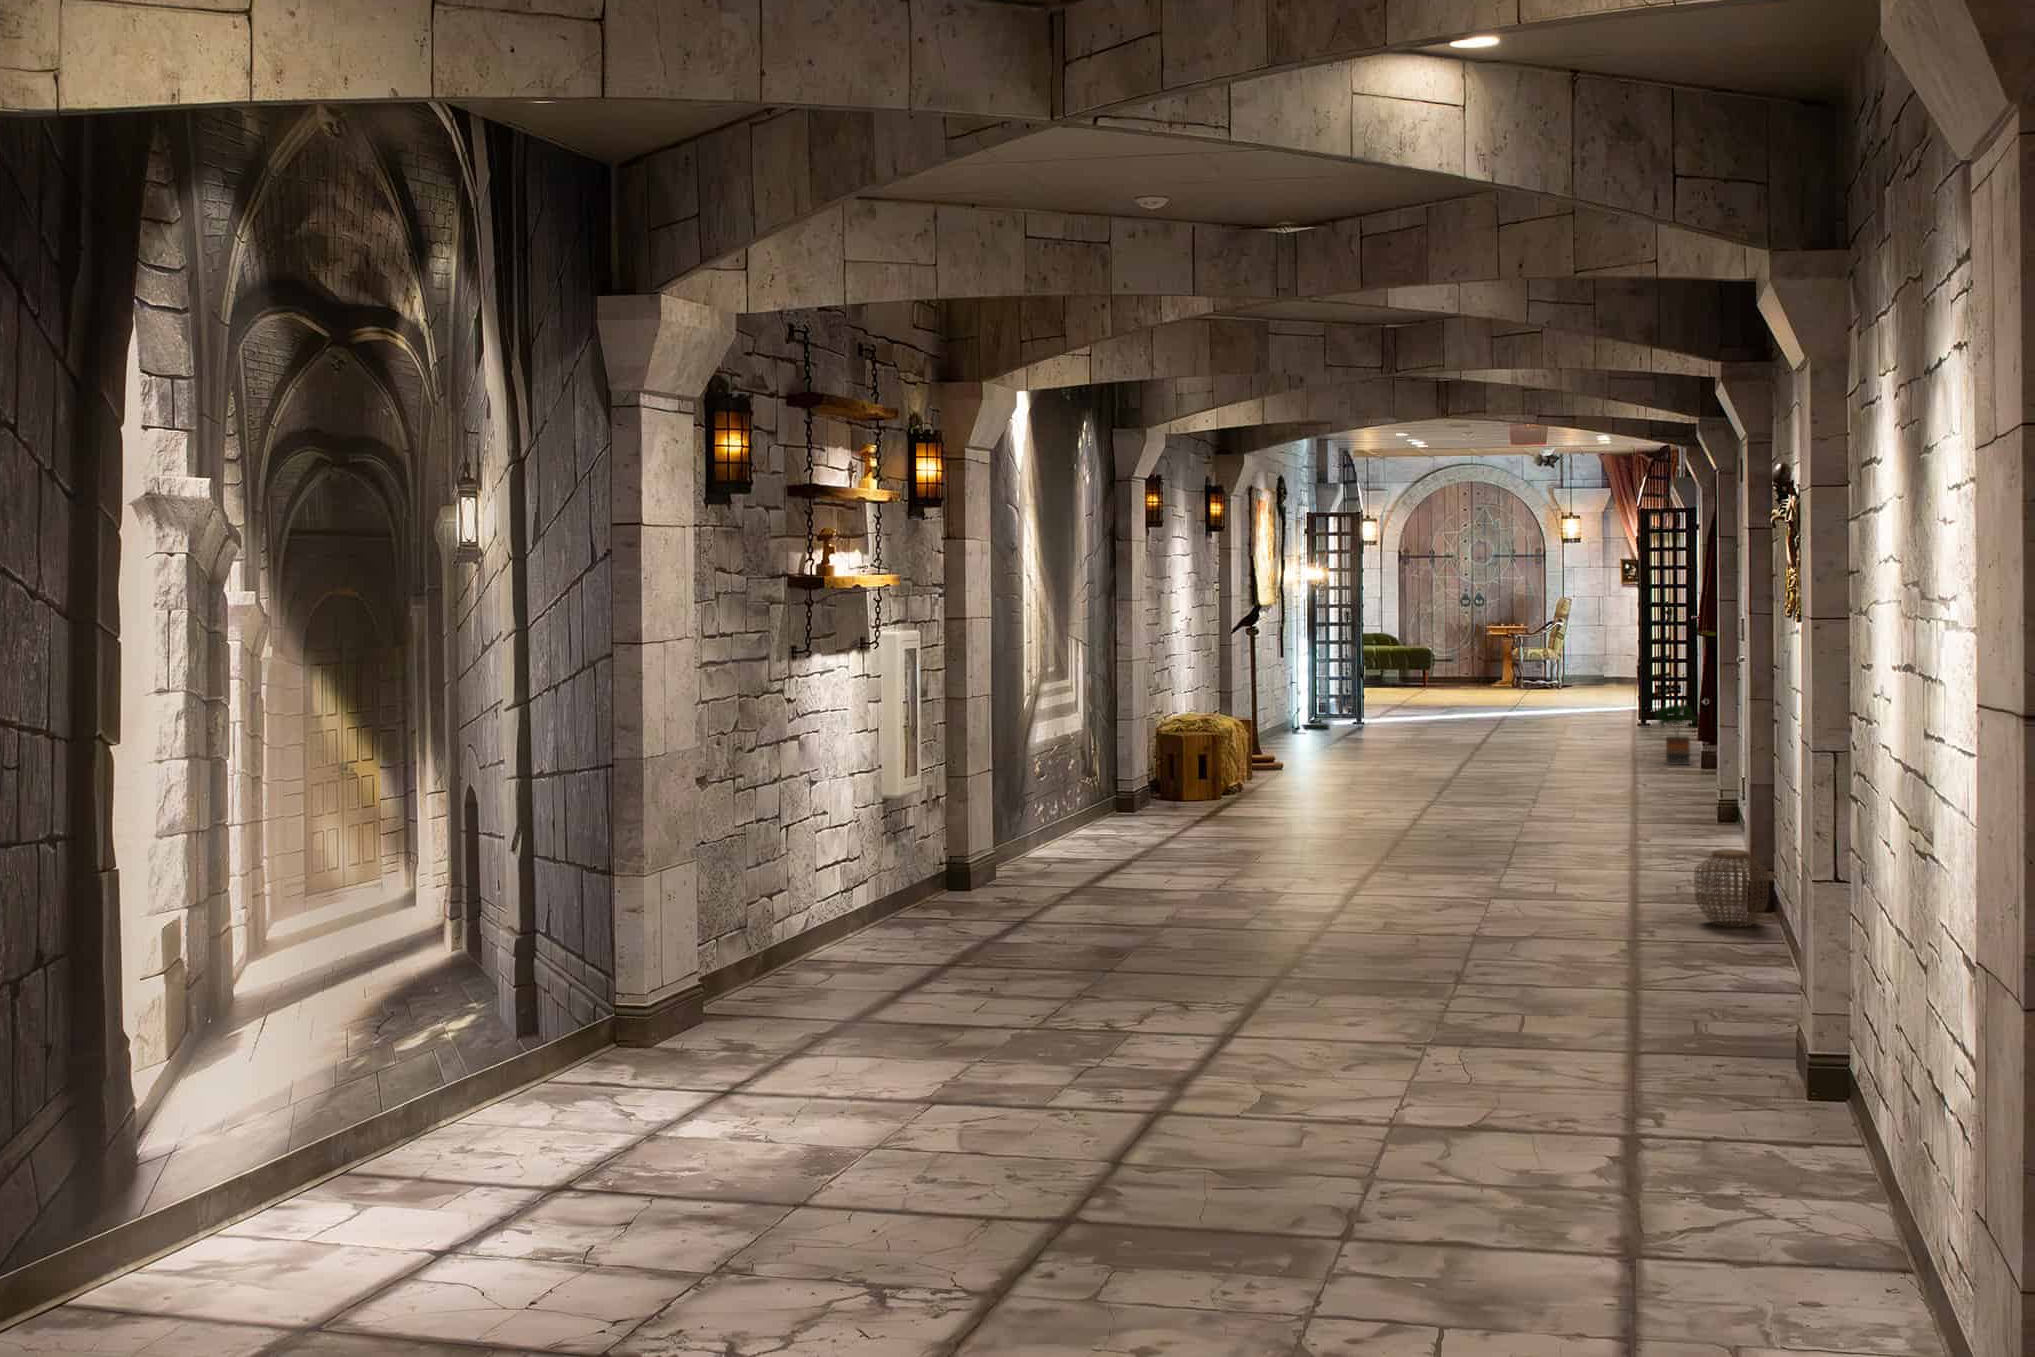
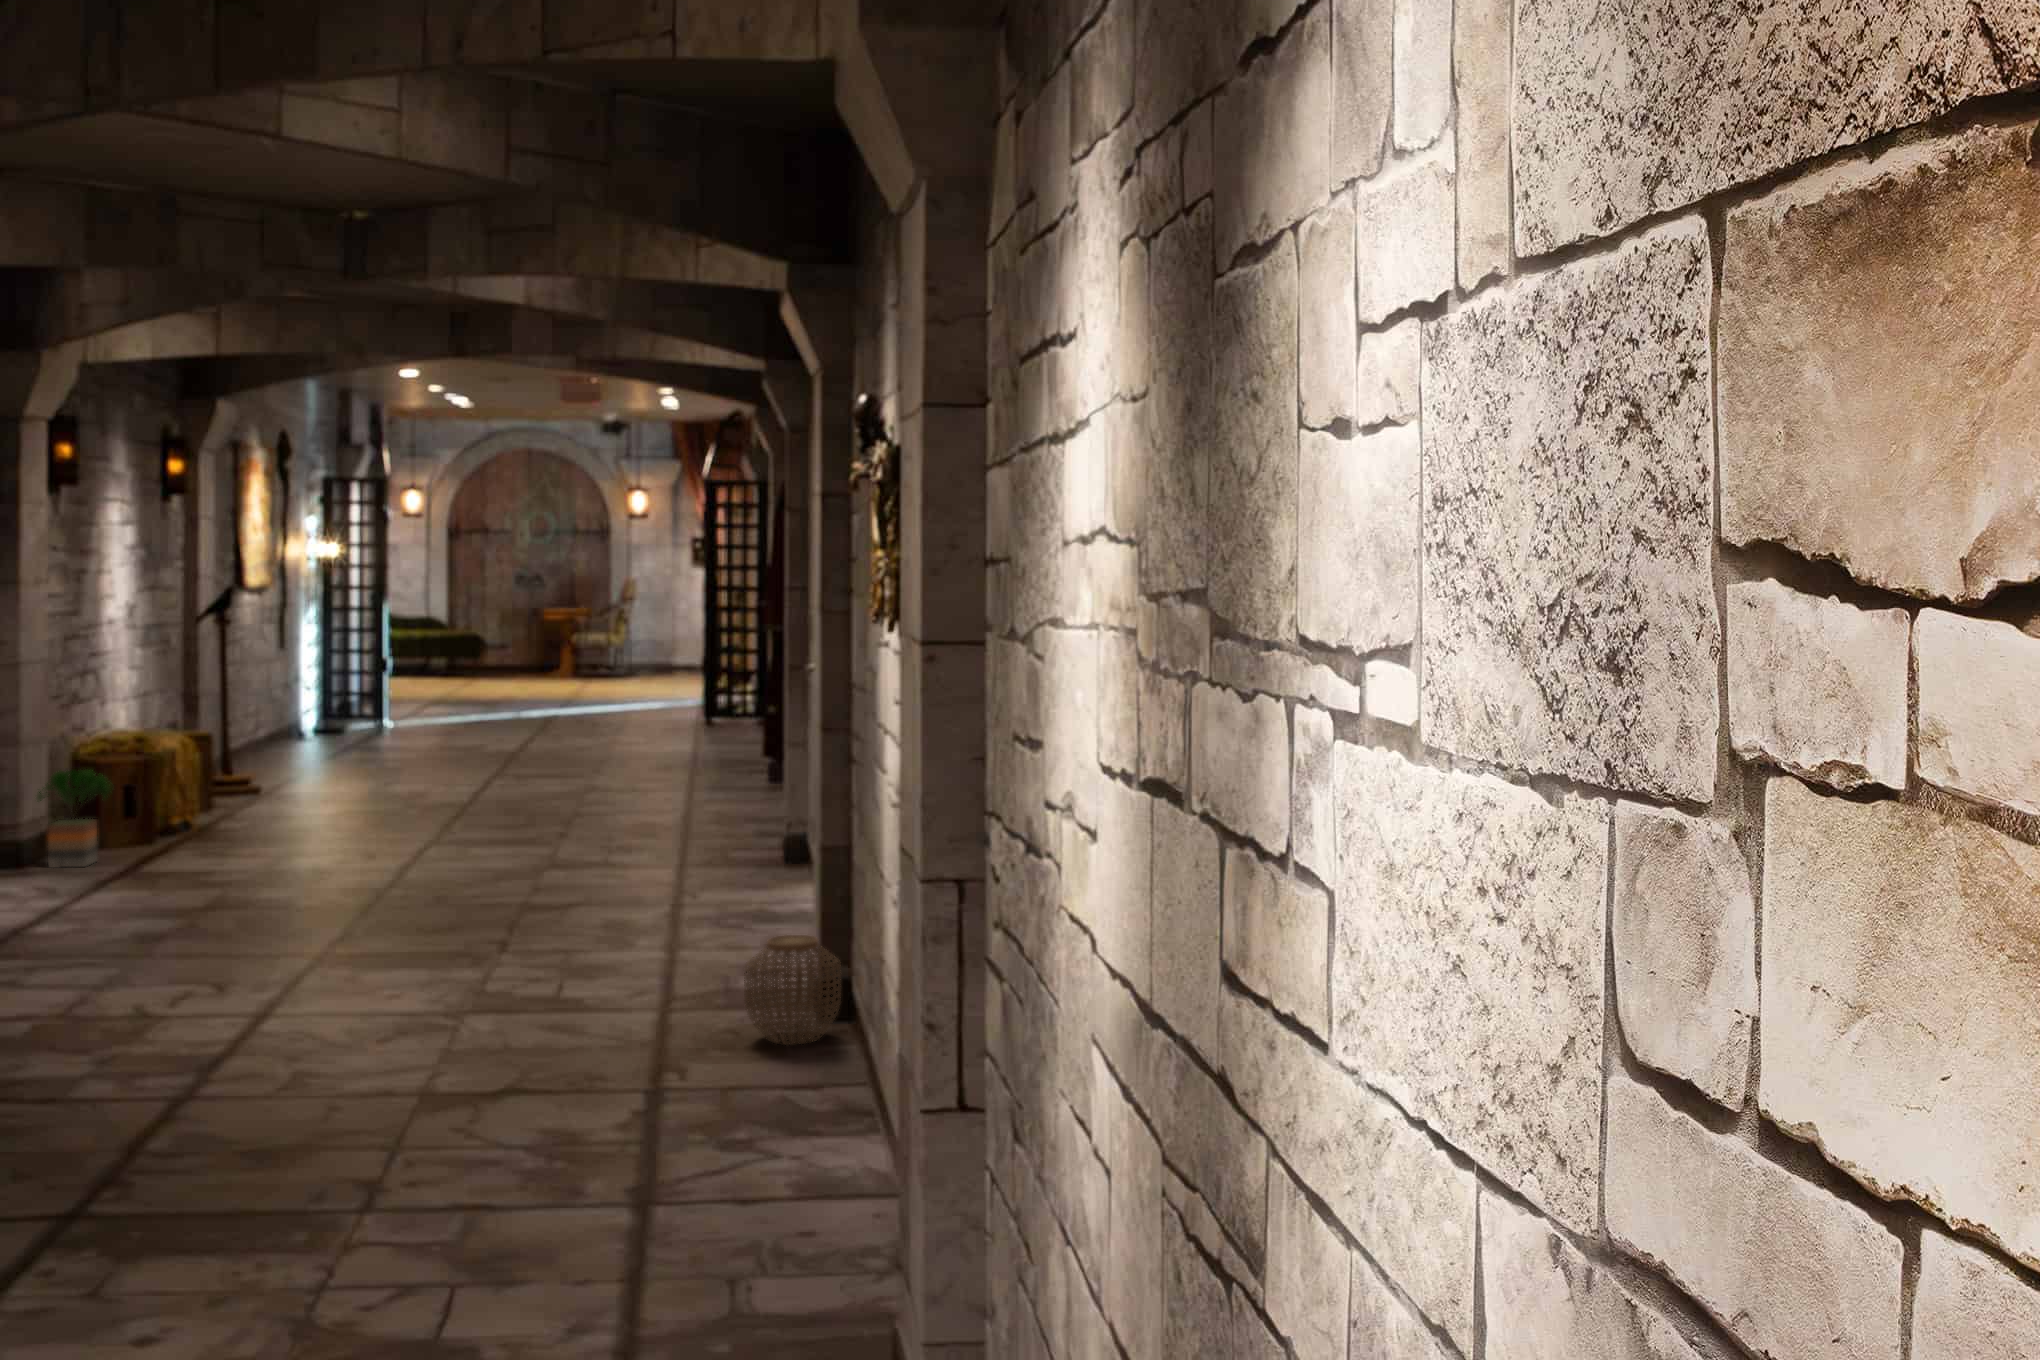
potted tree: present [1656,704,1696,765] -> present [37,770,112,868]

